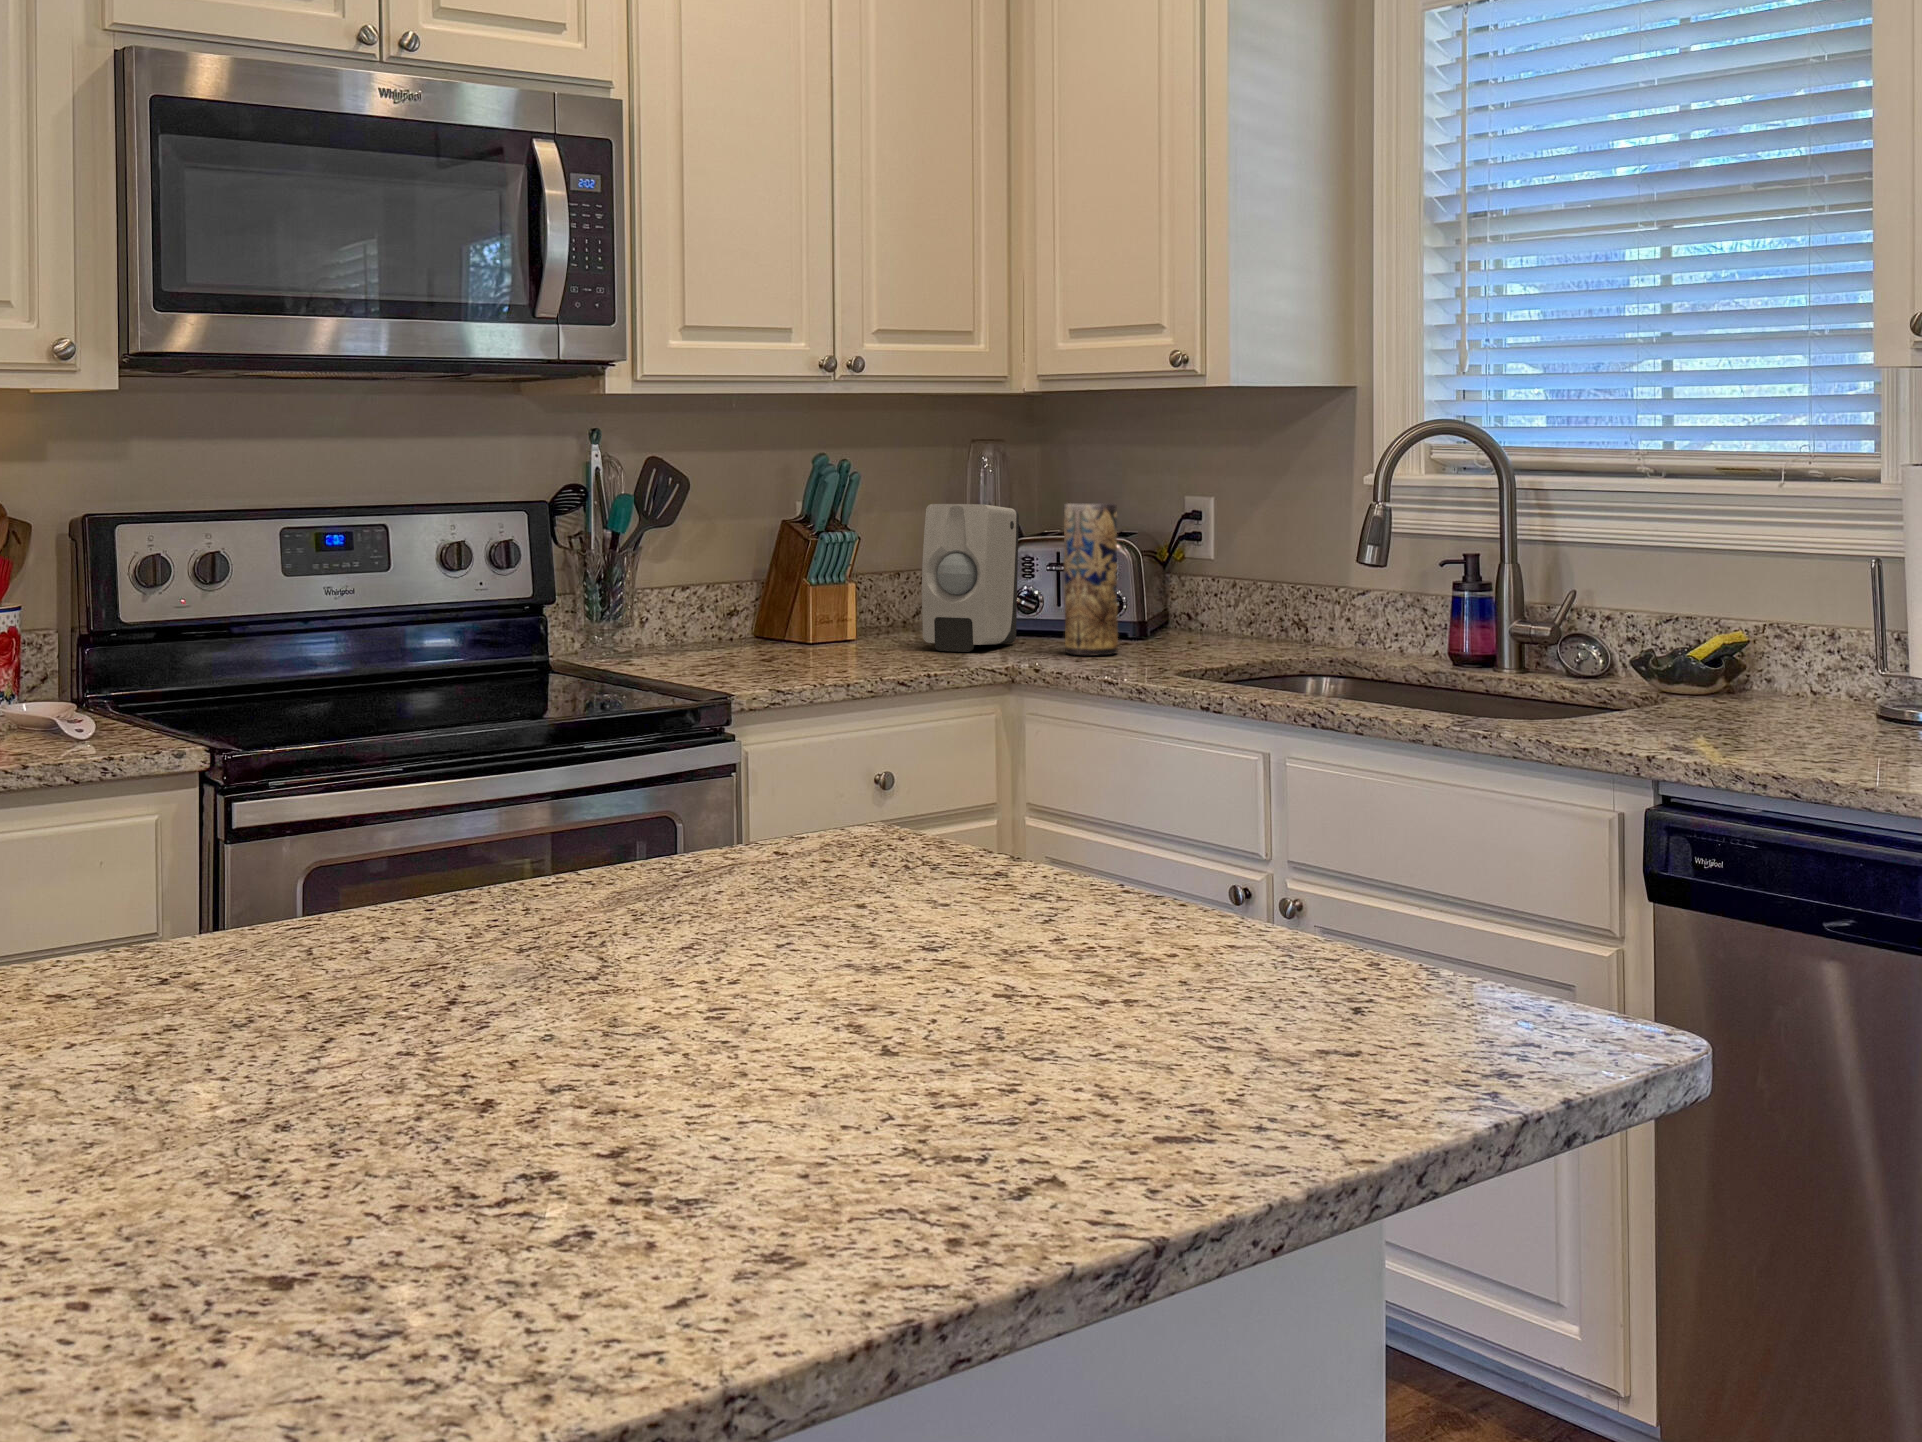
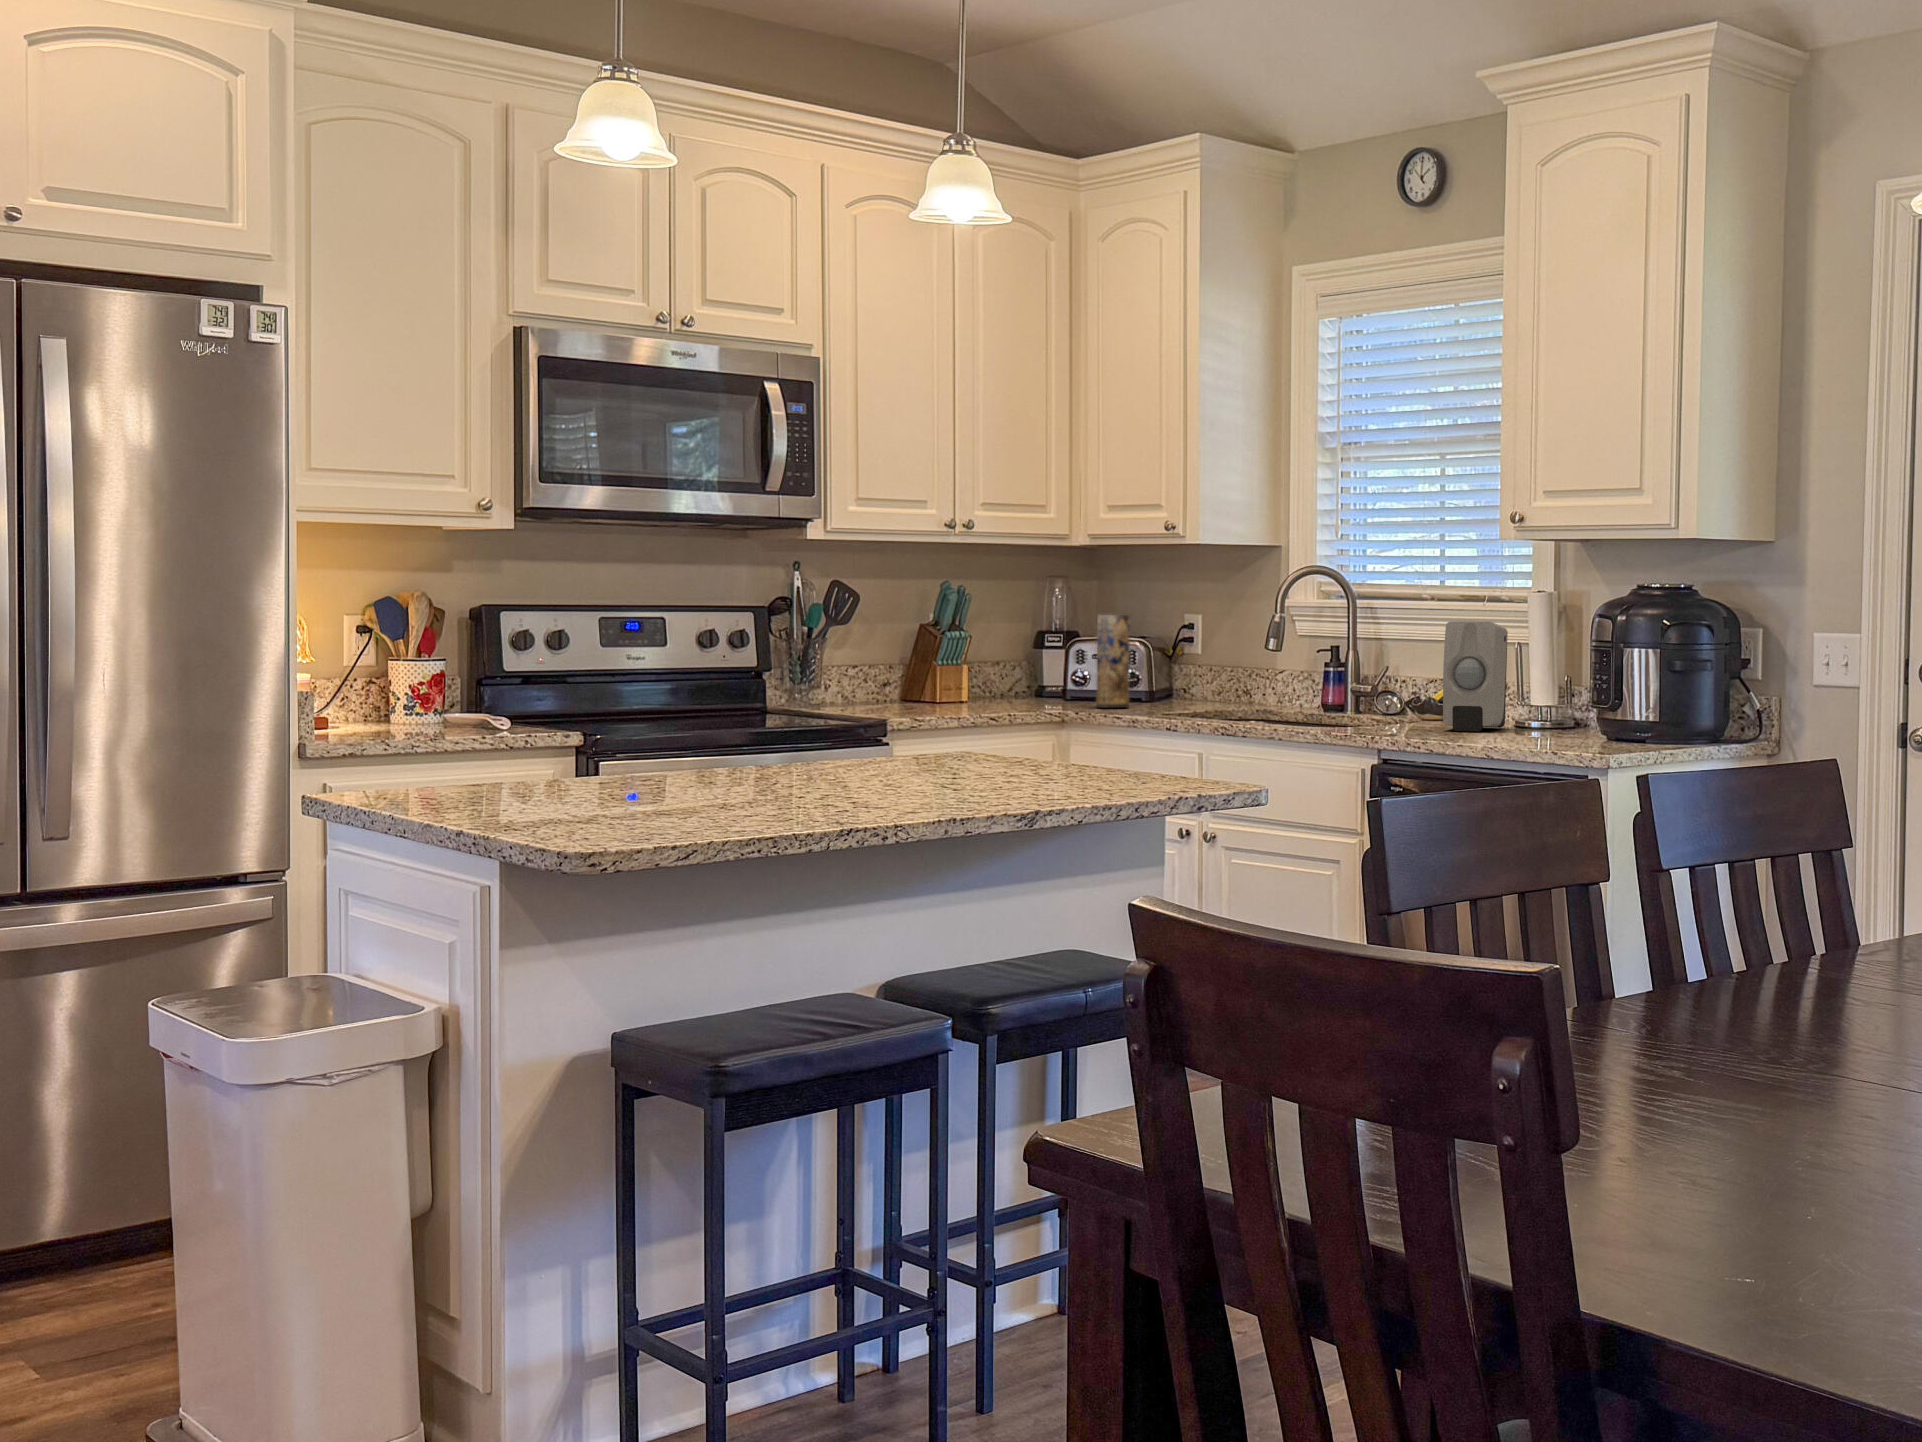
soap dispenser: present [922,504,1019,652] -> present [1443,621,1508,731]

